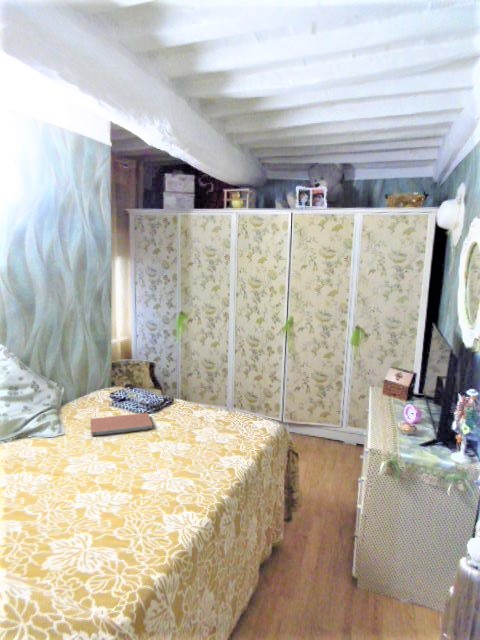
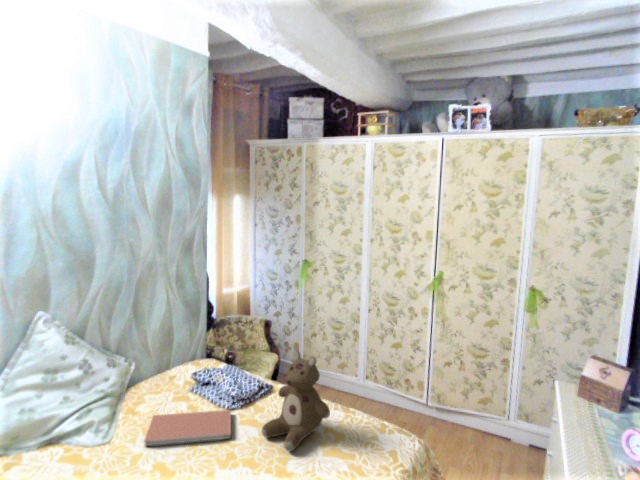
stuffed bear: none [174,366,222,432] -> present [262,350,330,451]

